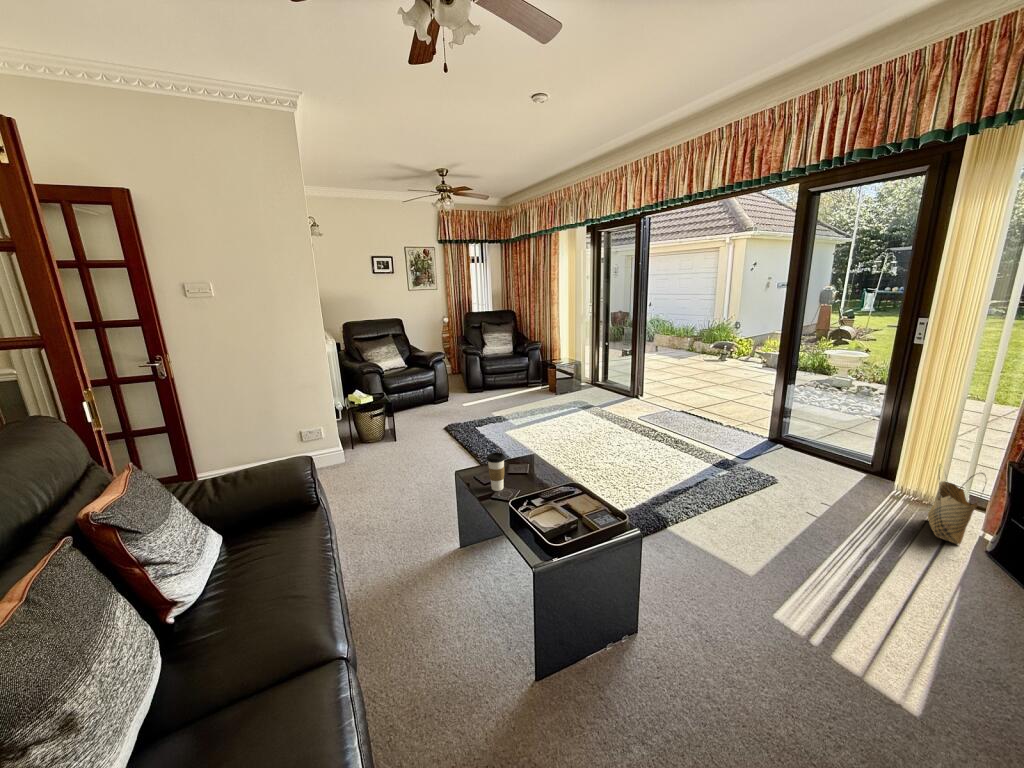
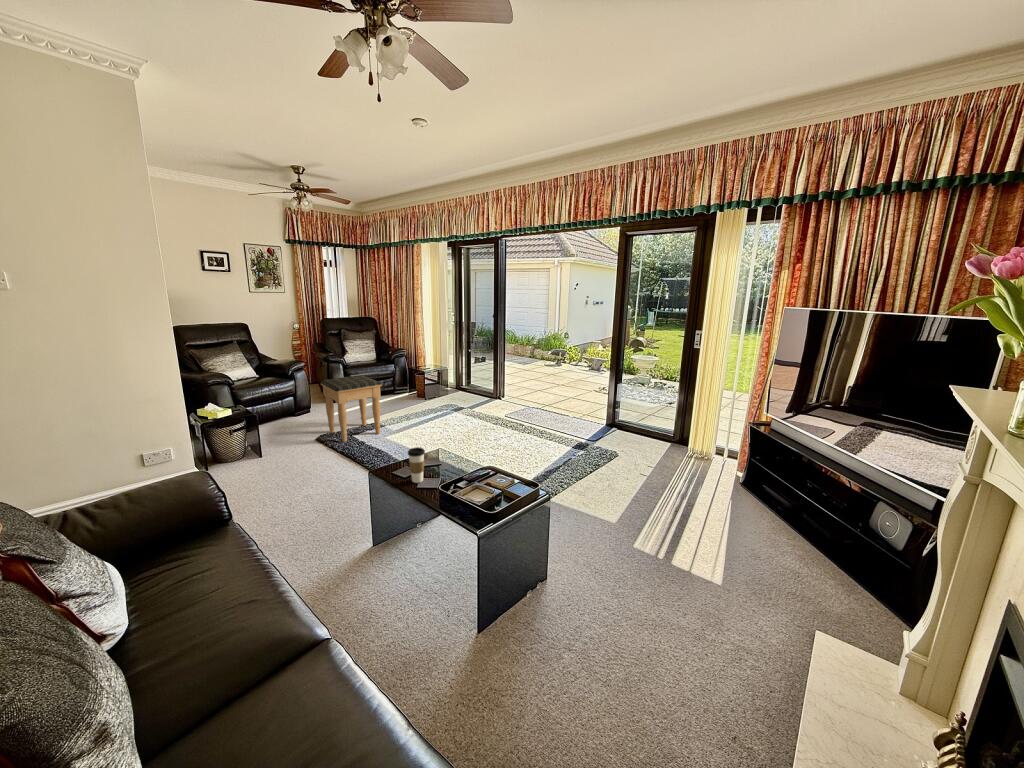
footstool: none [451,368,504,433] -> present [321,375,382,442]
woven basket: present [928,465,986,544] -> none [709,429,738,482]

